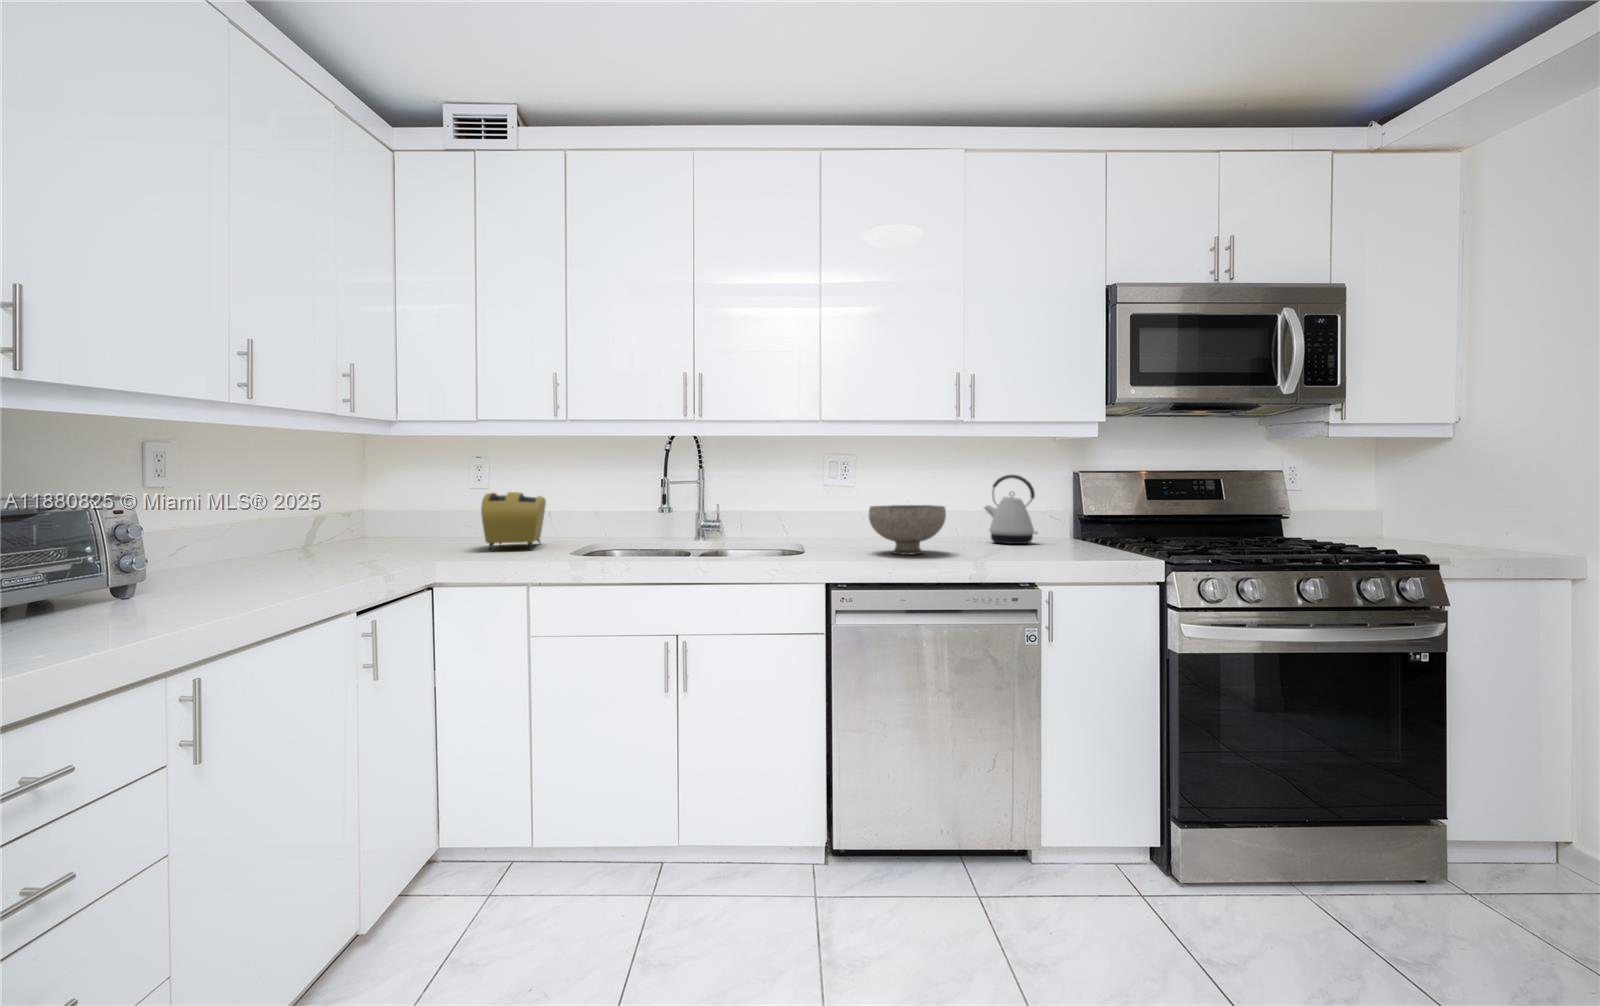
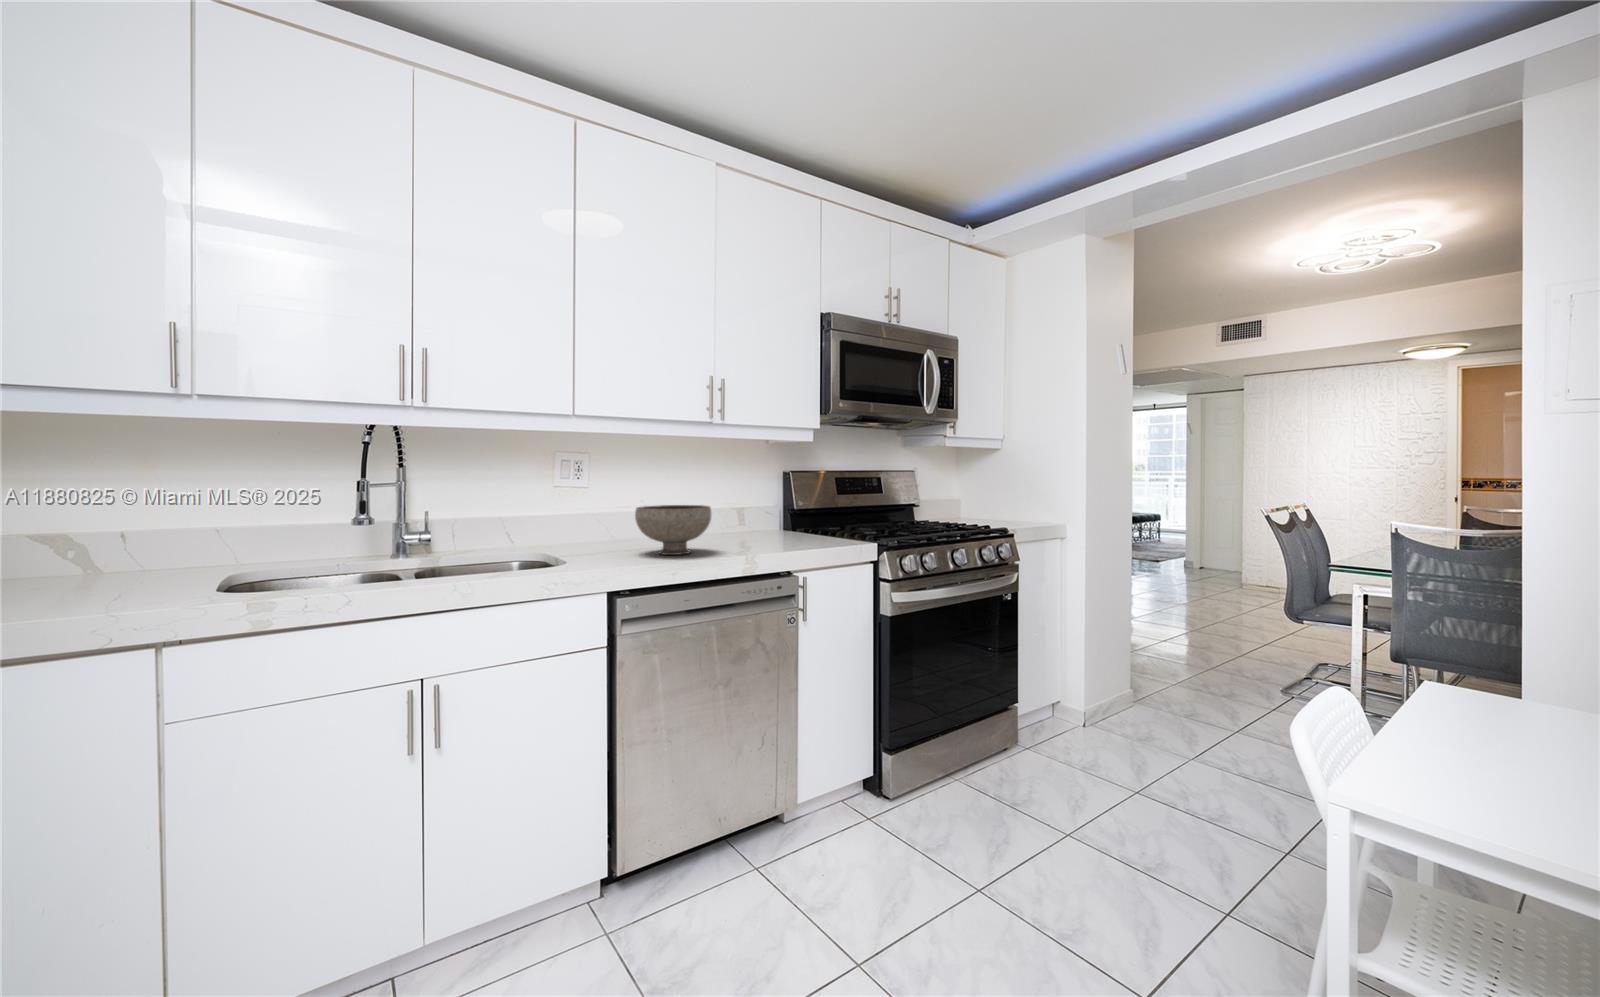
kettle: present [984,475,1038,544] -> none [715,474,764,537]
toaster: present [481,492,546,550] -> none [40,502,163,593]

